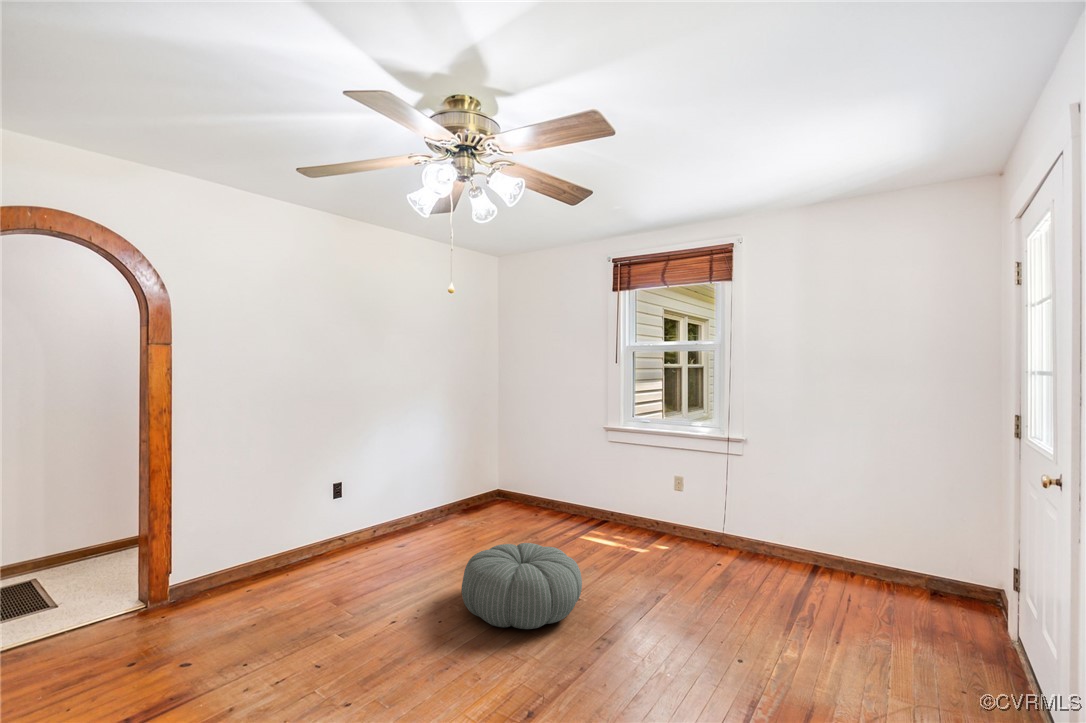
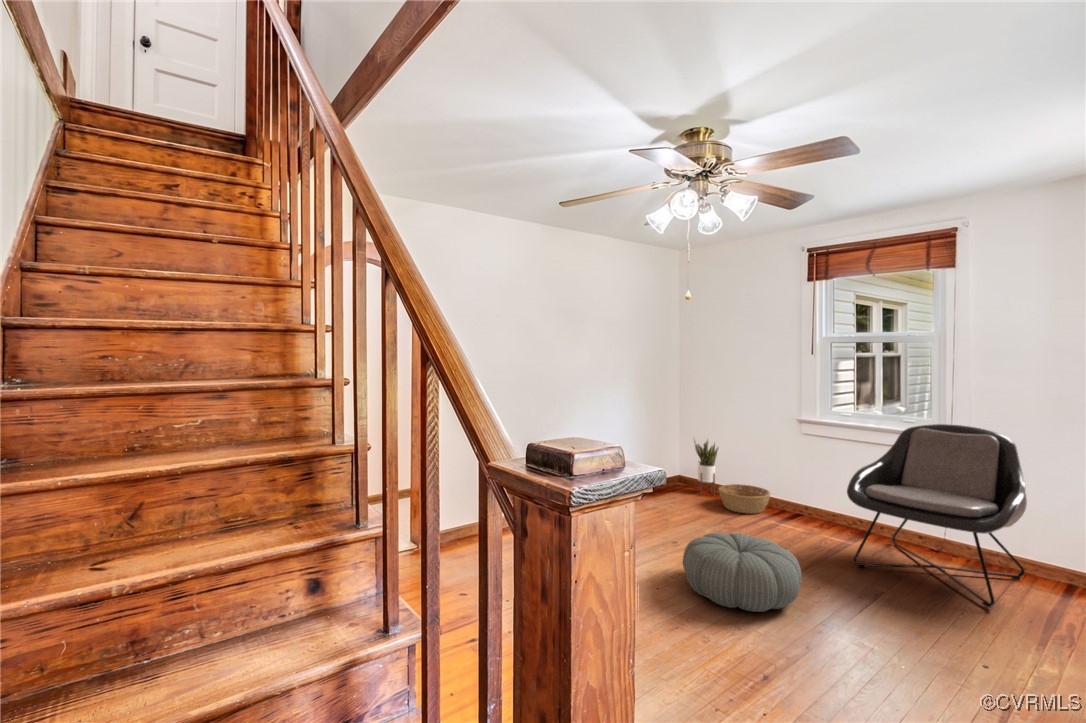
lounge chair: none [636,426,785,598] -> present [847,424,1027,608]
potted plant: none [510,447,535,506] -> present [694,439,718,494]
basket: none [530,493,580,522] -> present [718,484,771,514]

